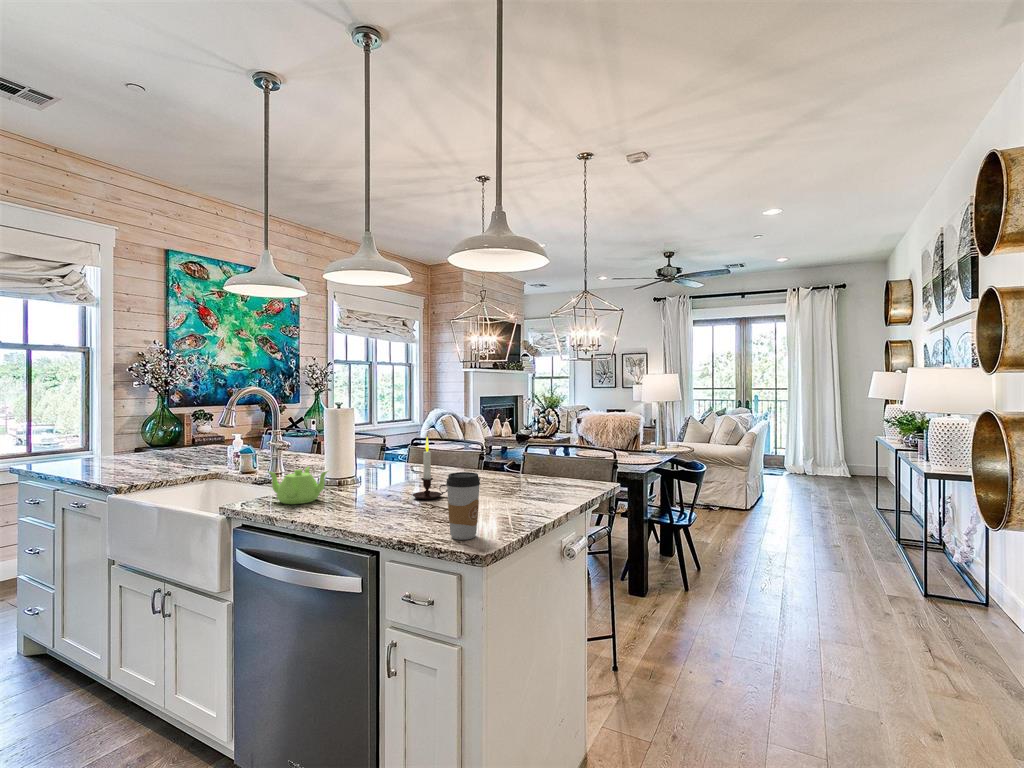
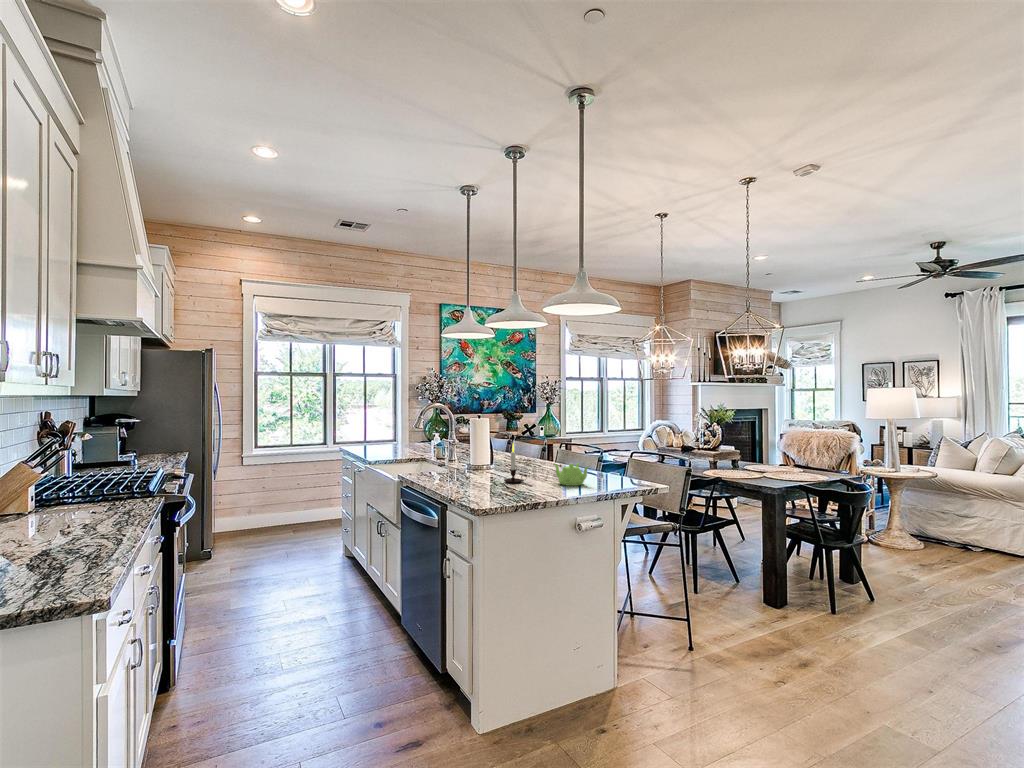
teapot: present [268,467,328,504] -> present [554,463,588,486]
coffee cup: present [446,472,480,540] -> none [482,463,501,501]

